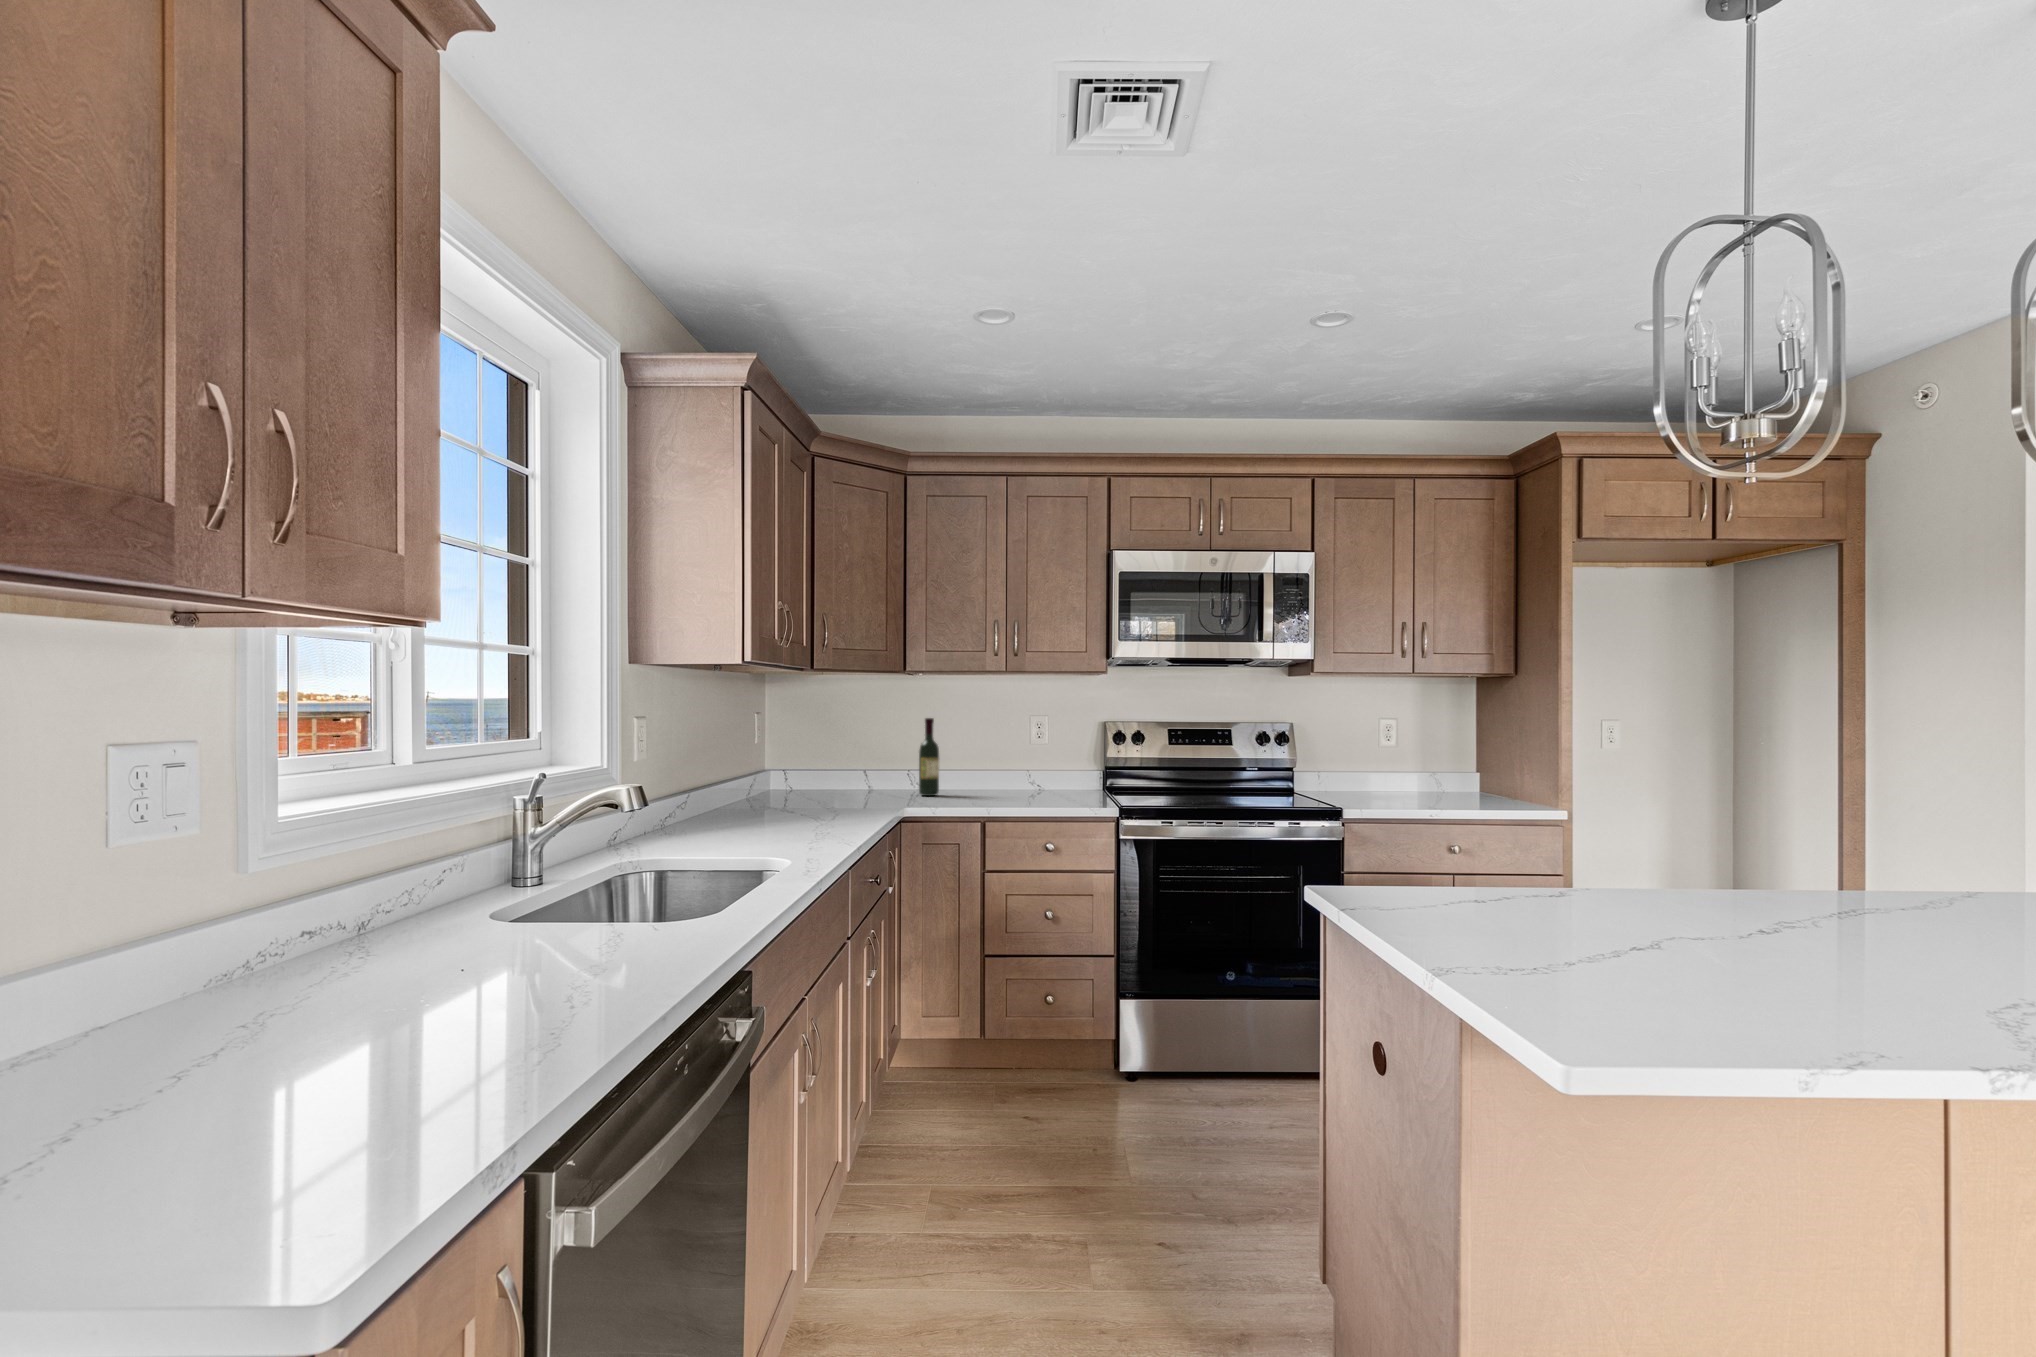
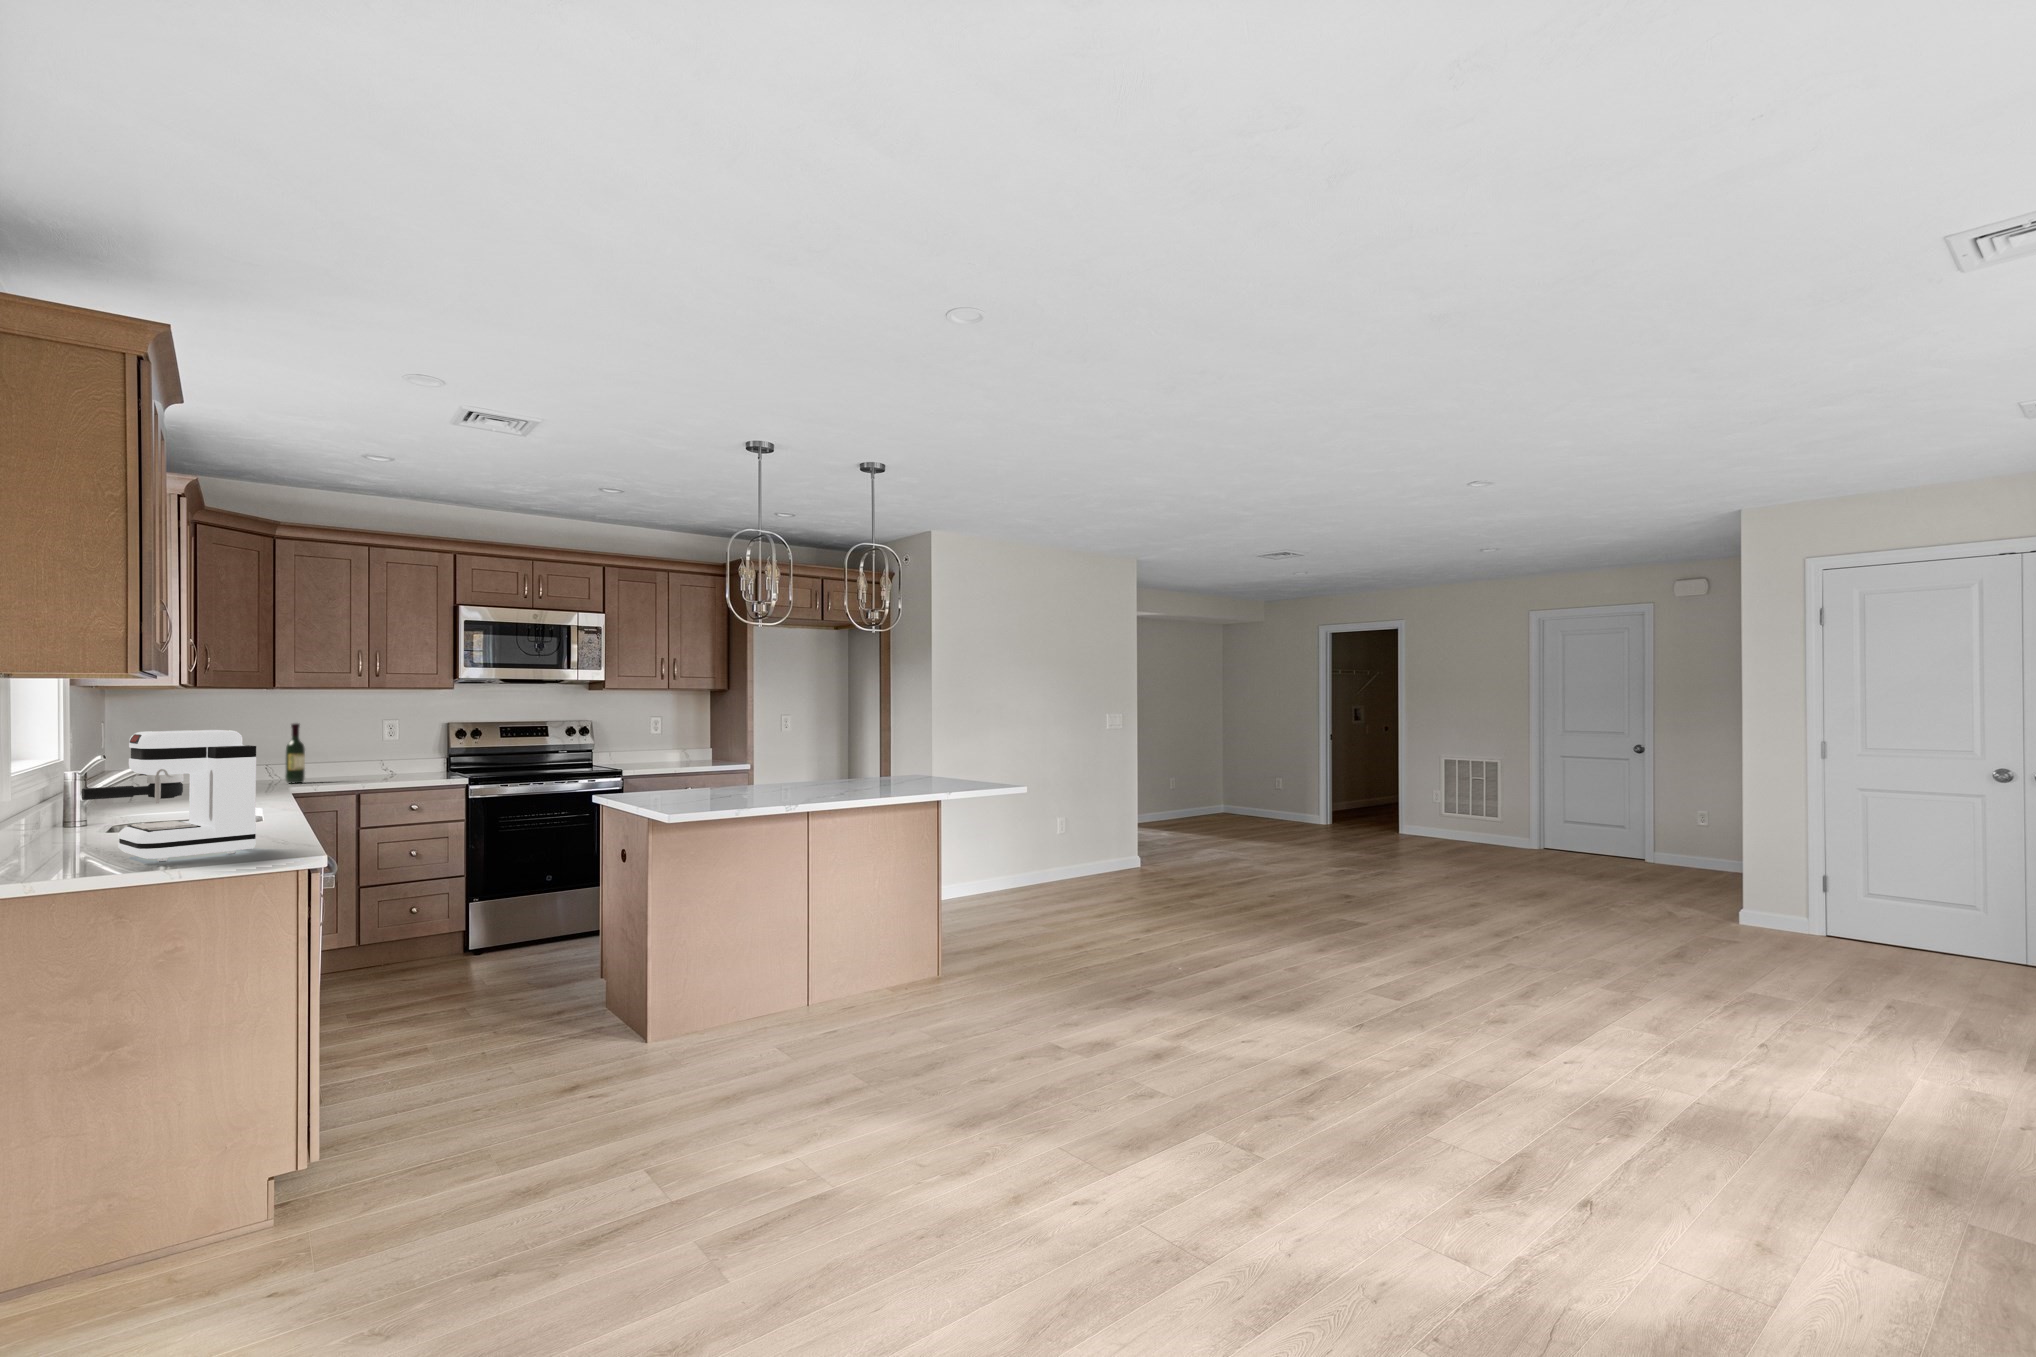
coffee maker: none [170,738,512,1080] -> present [81,730,256,861]

